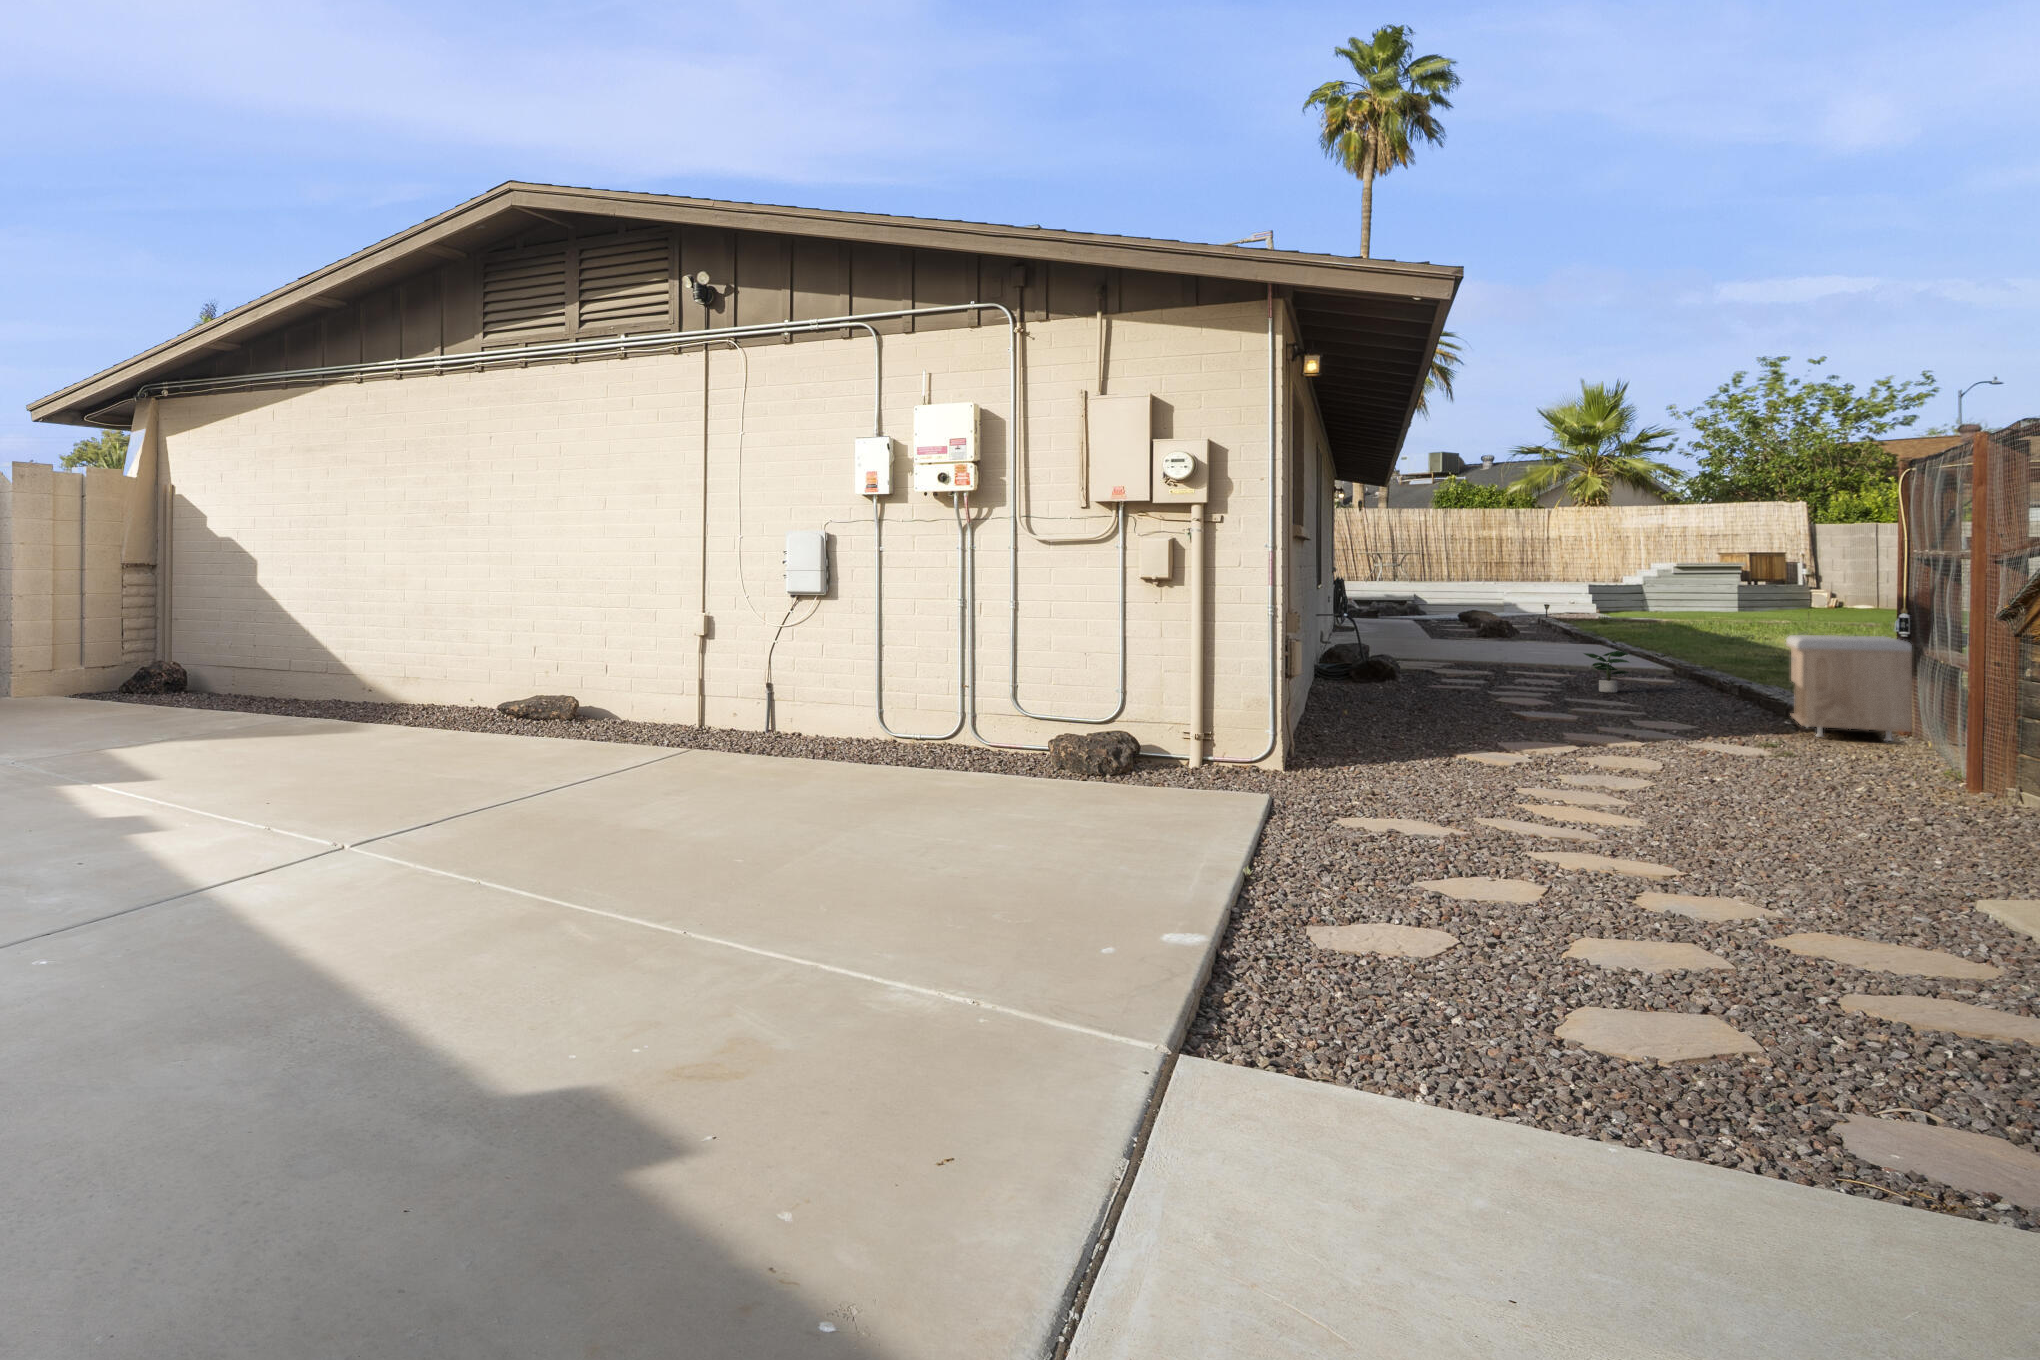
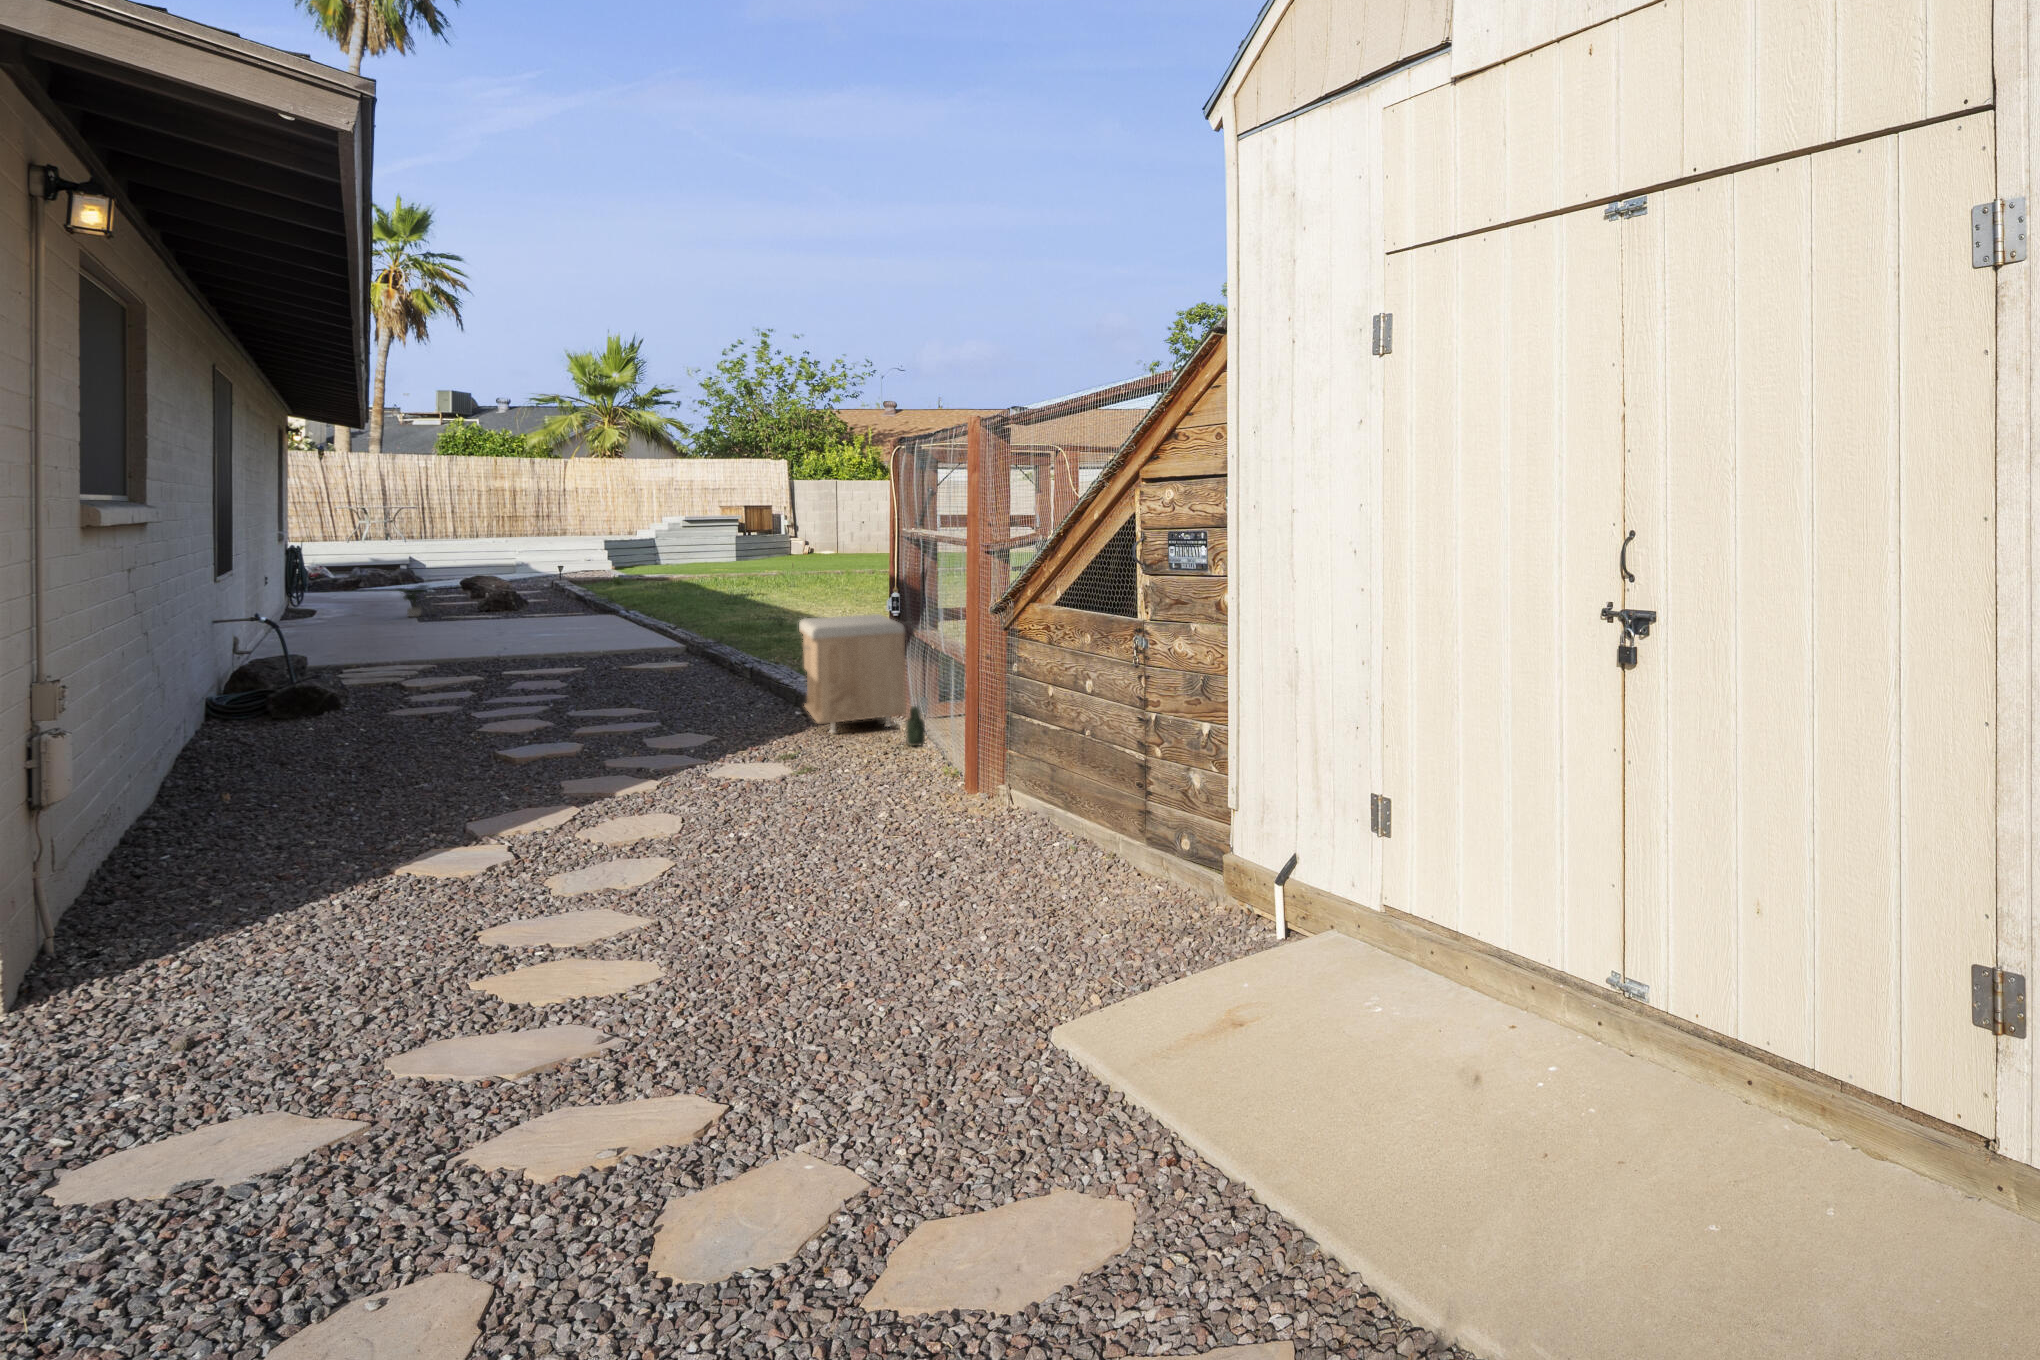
potted plant: present [1583,651,1631,693] -> present [398,585,428,617]
watering can: none [1907,719,1931,757] -> present [906,706,925,746]

